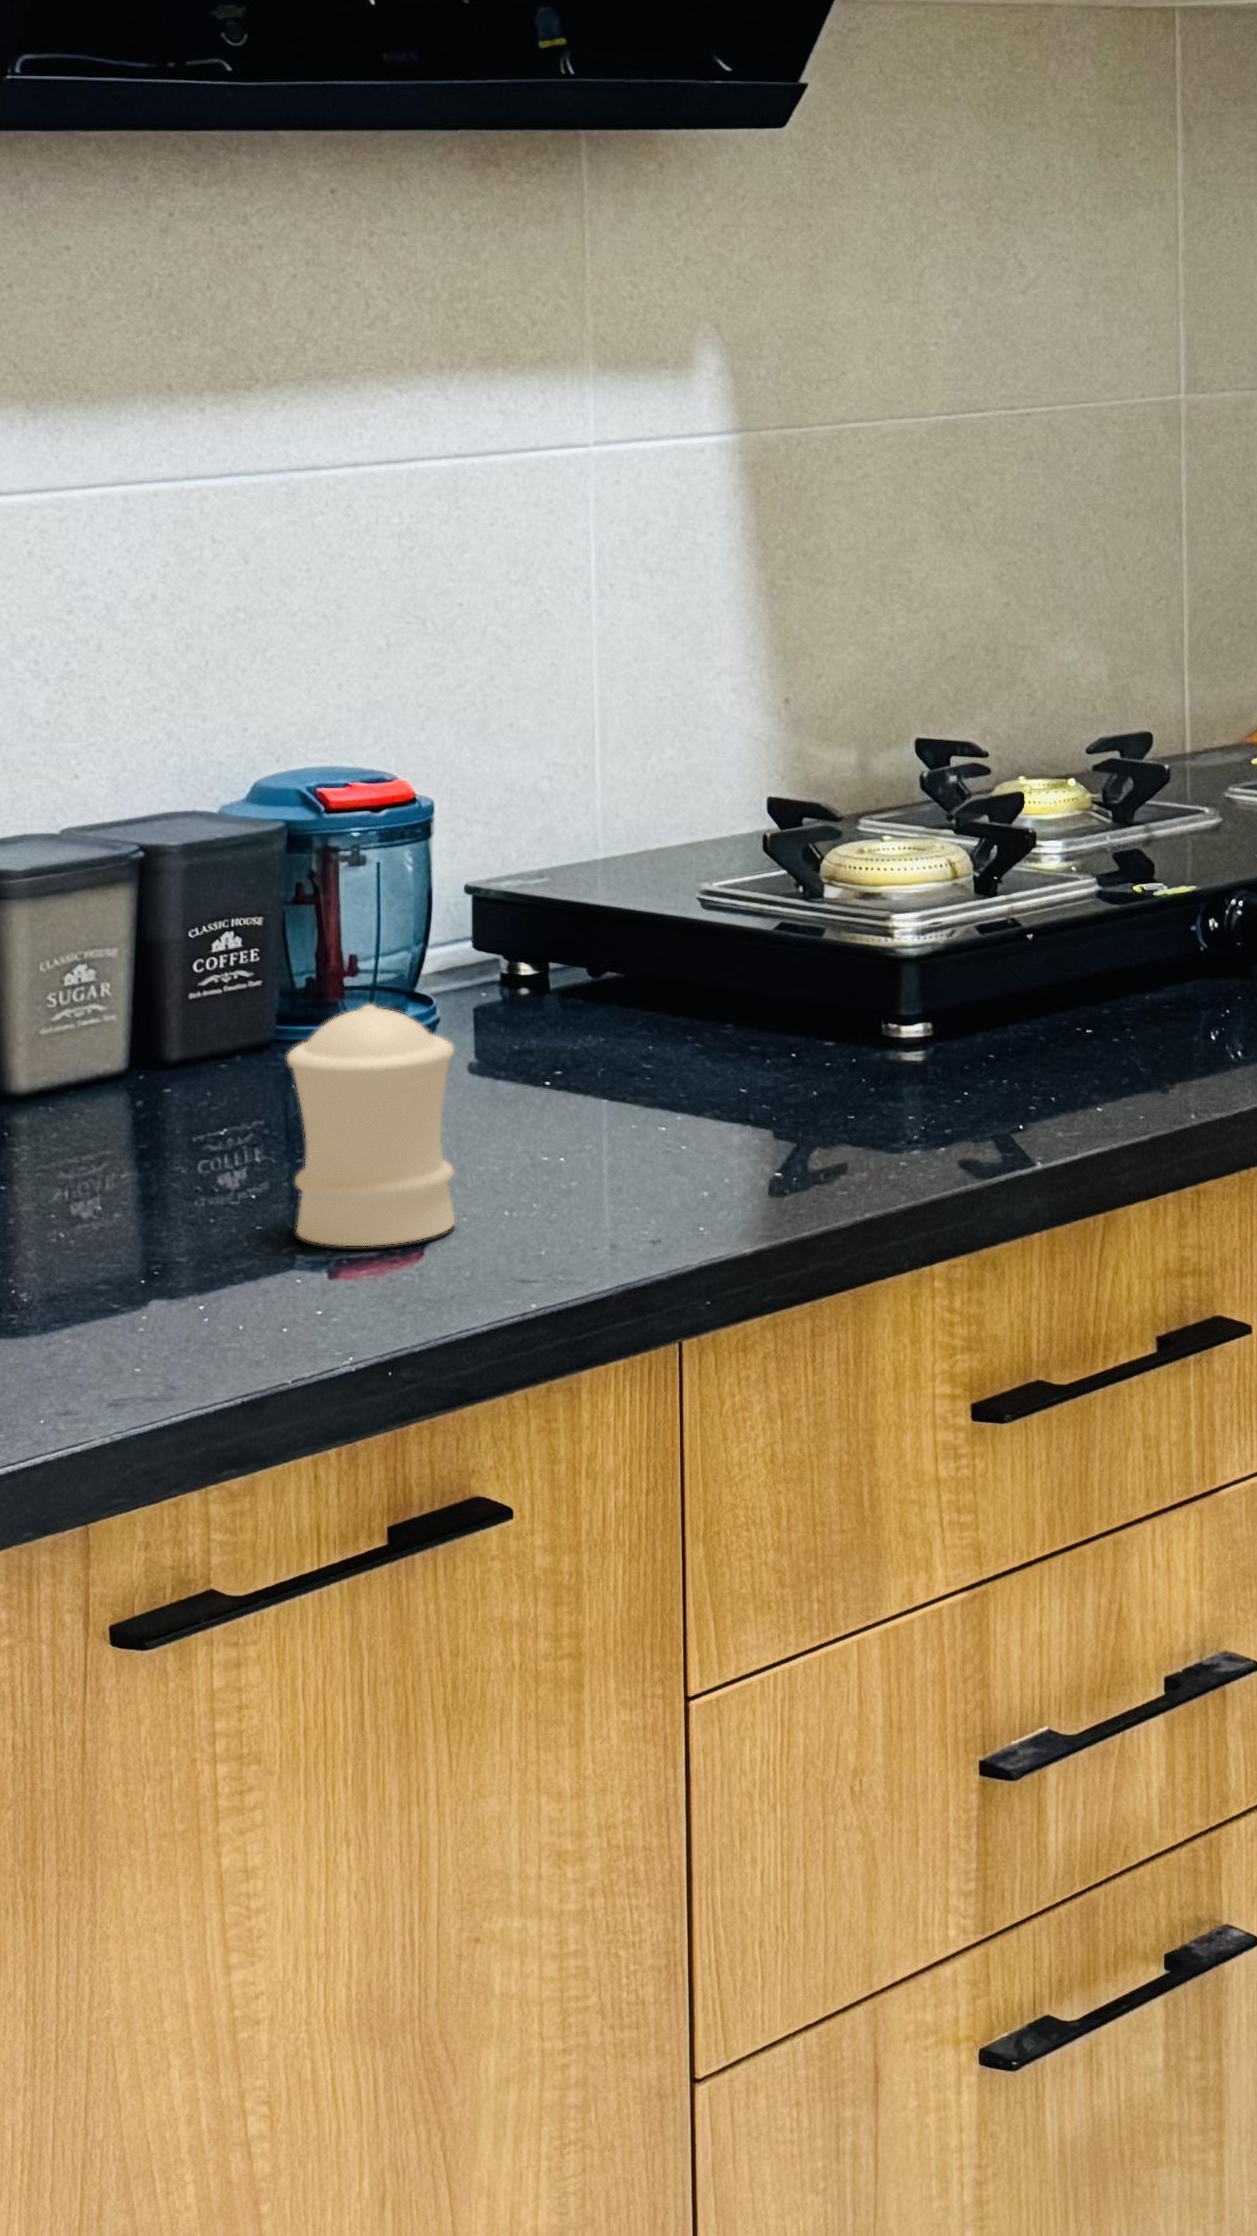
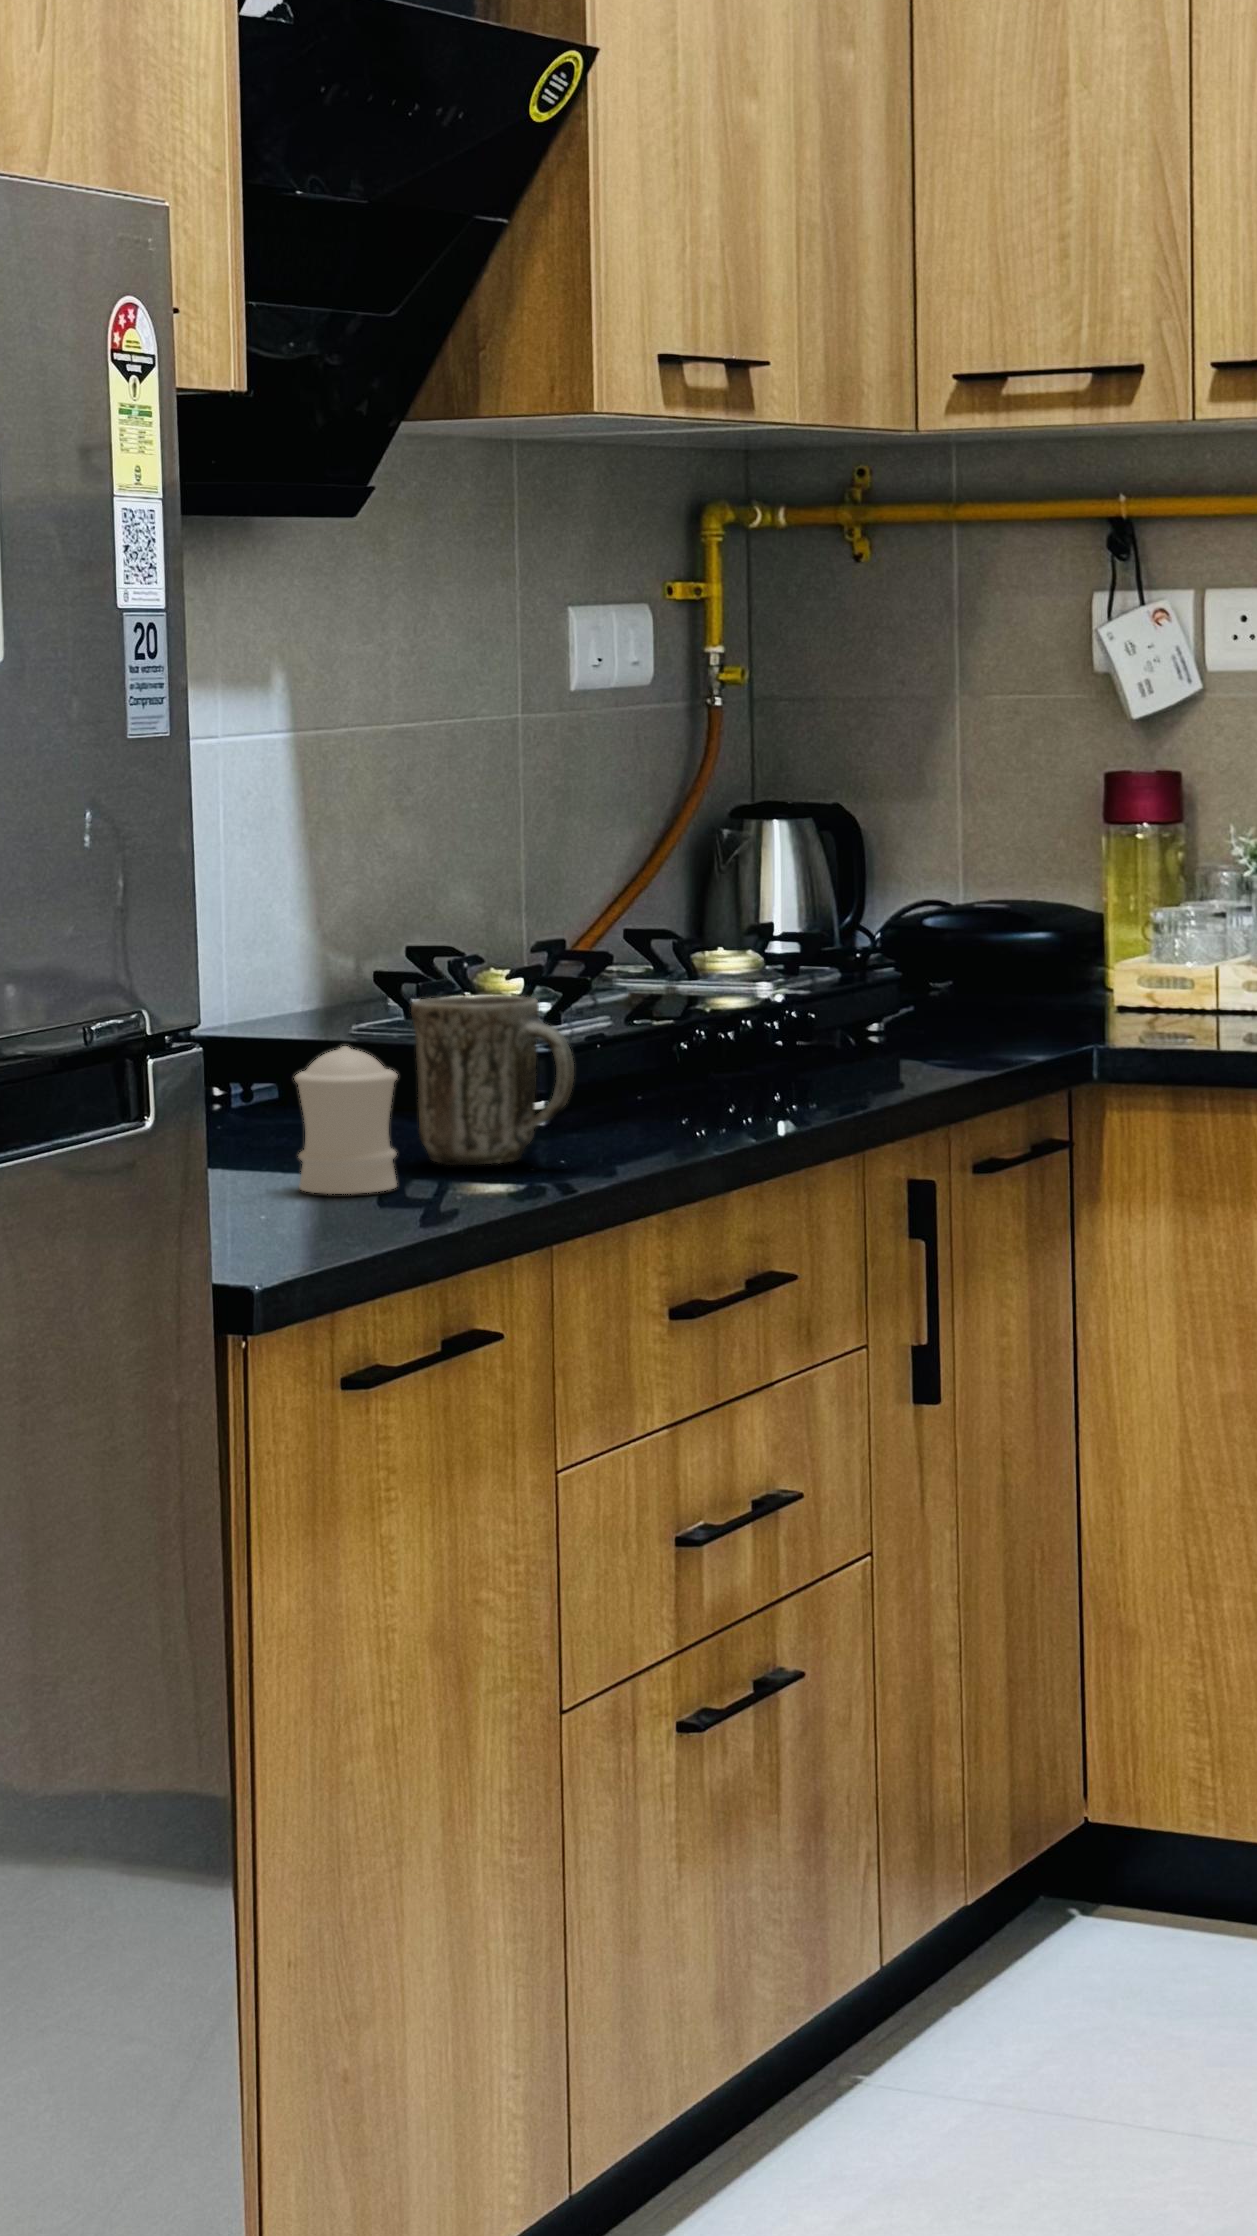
mug: none [552,902,785,1180] -> present [411,996,574,1165]

